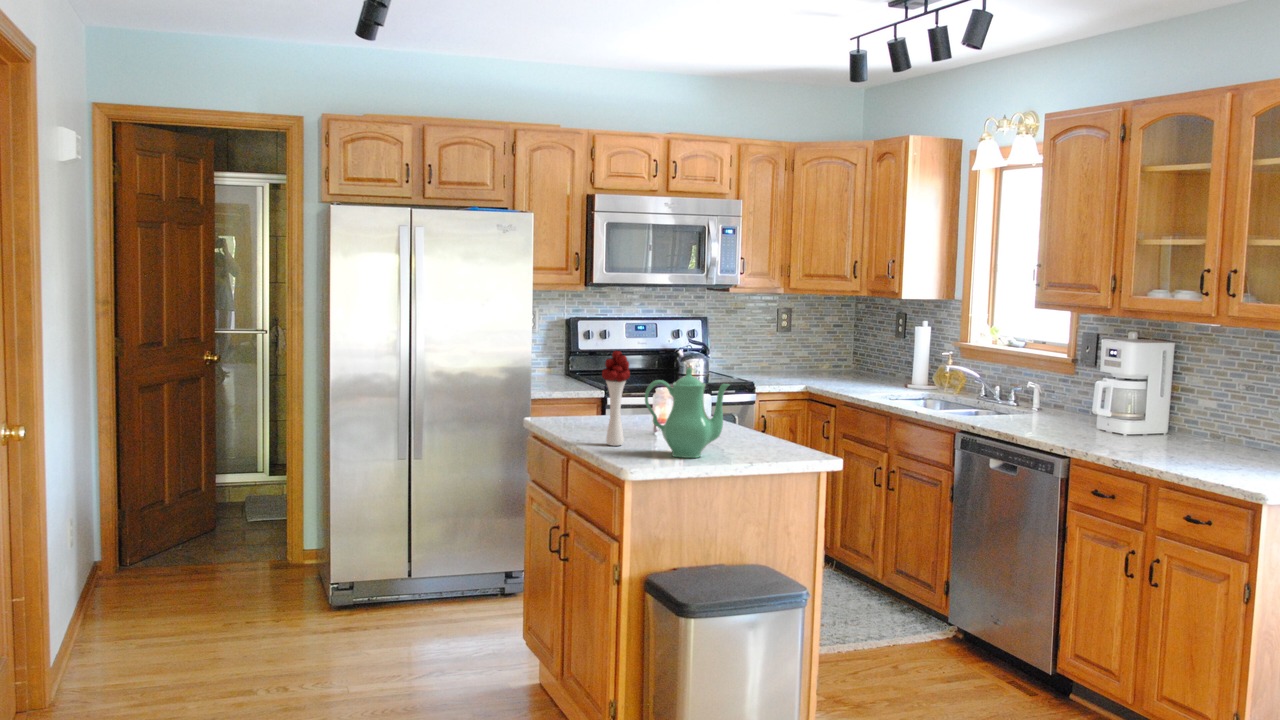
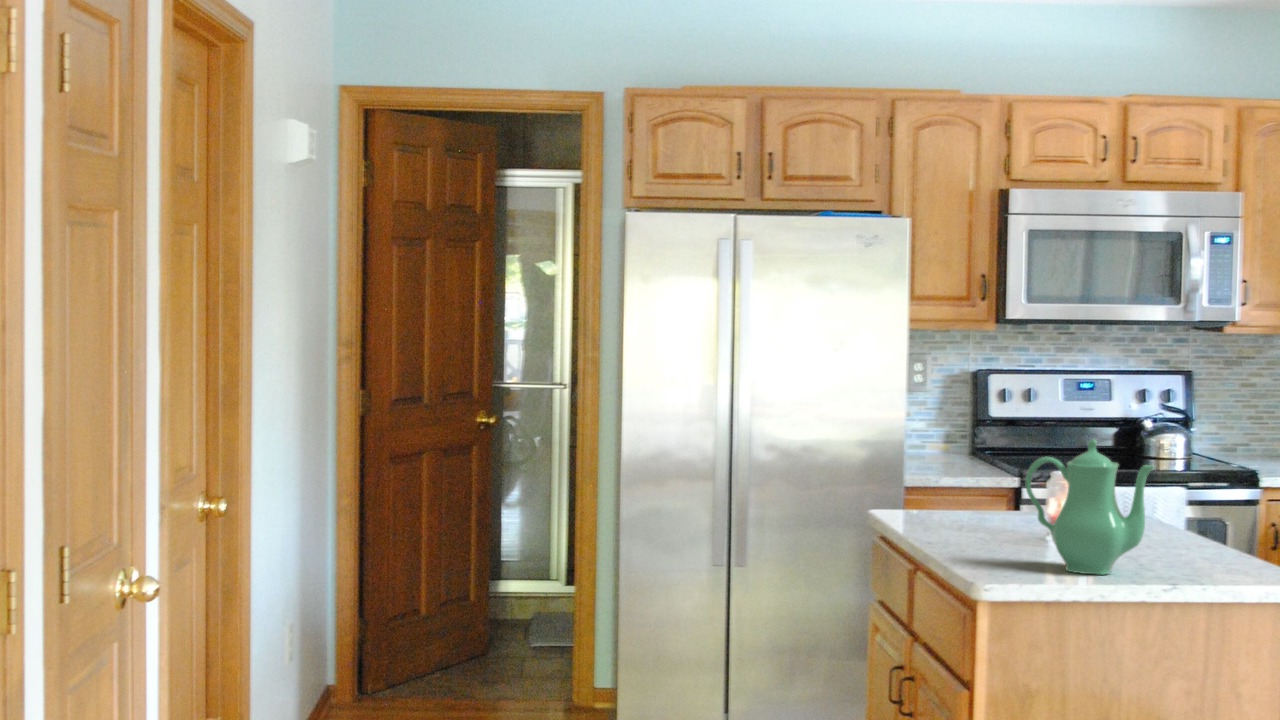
flower bouquet: present [602,351,630,446] -> none [967,413,1010,552]

